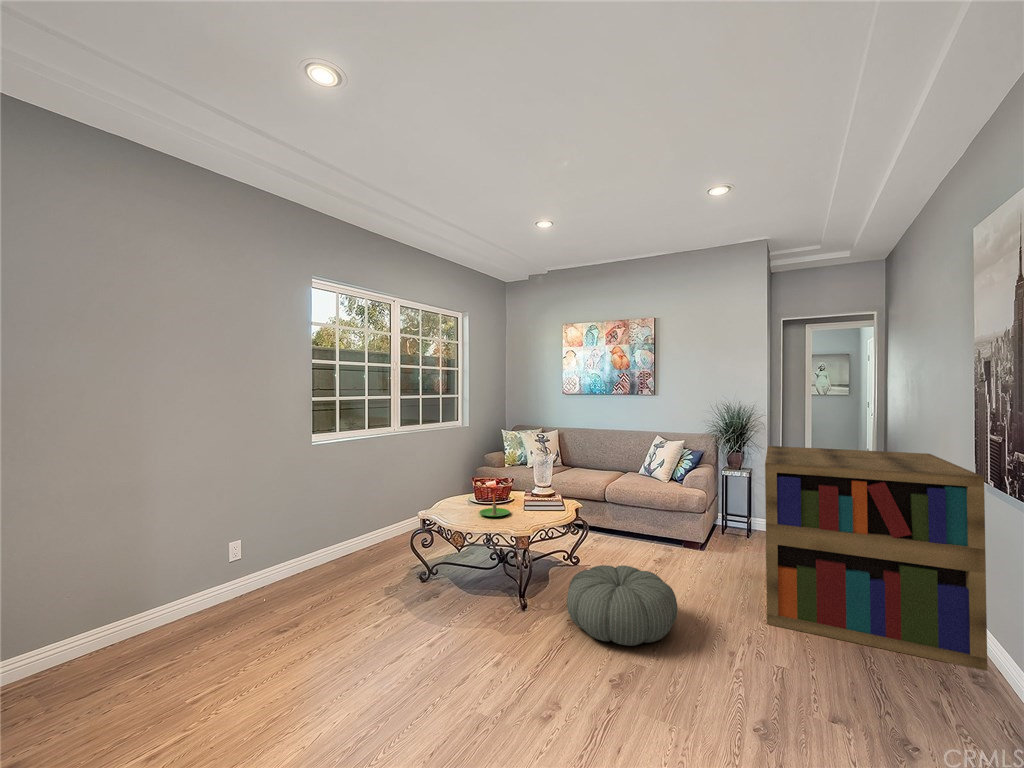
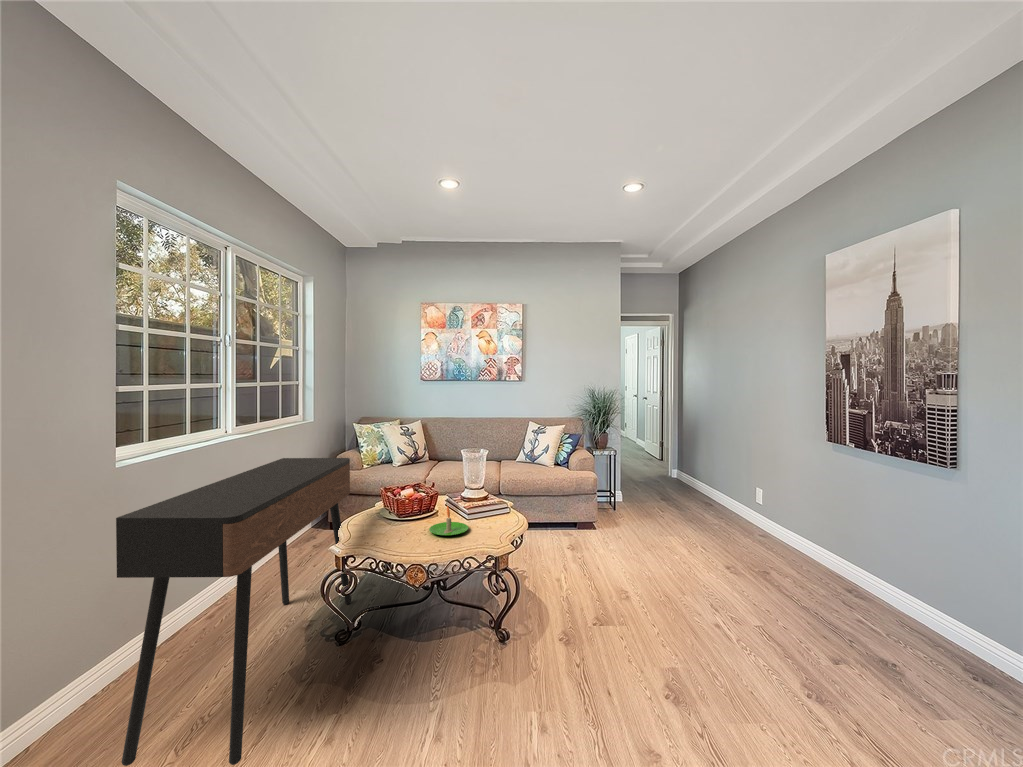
bookshelf: present [765,446,987,671] -> none [656,426,852,588]
console table: none [287,450,449,621] -> present [116,458,351,766]
pouf: present [567,565,678,646] -> none [552,562,672,652]

